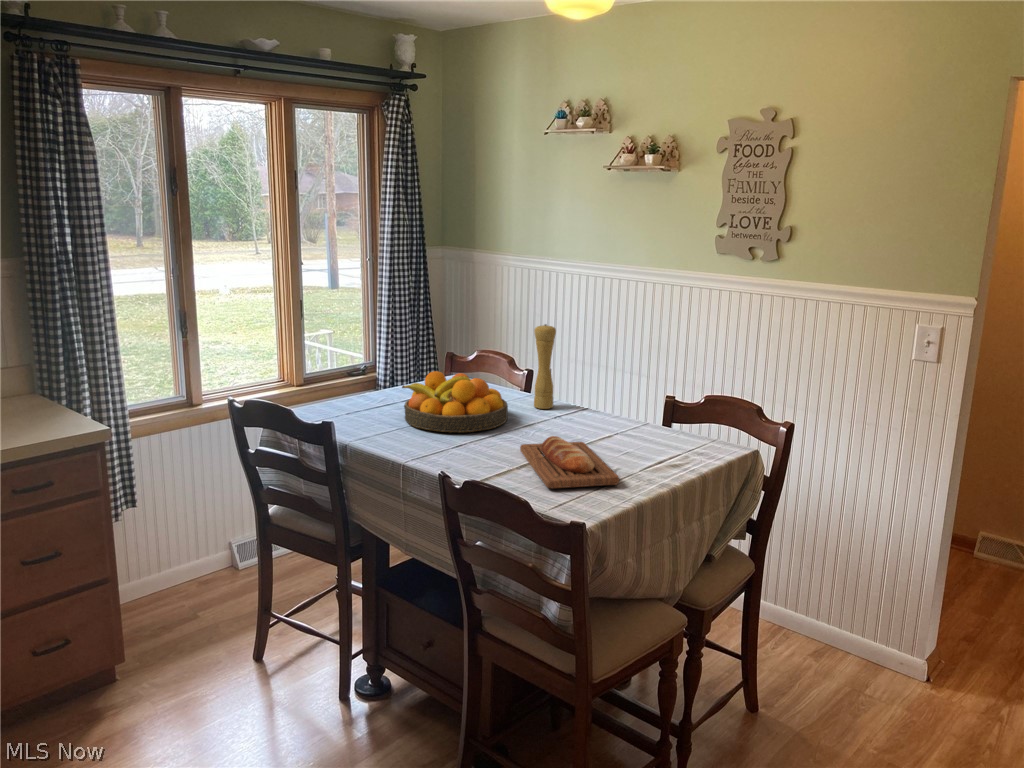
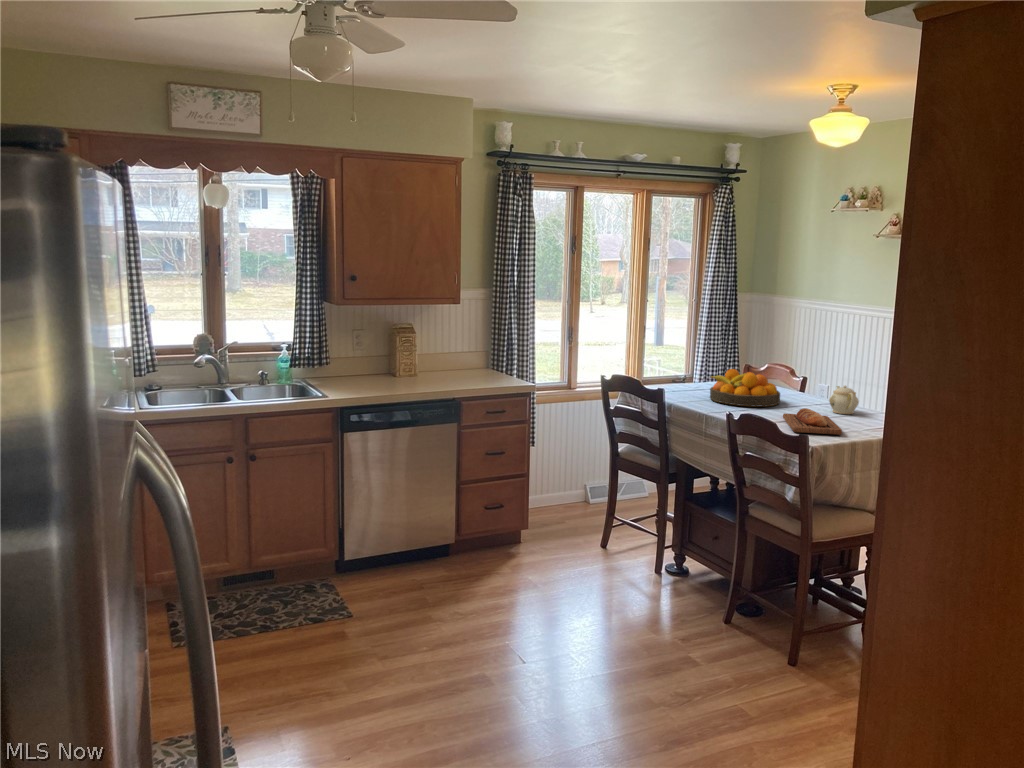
pepper mill: present [534,324,556,409] -> none [801,343,820,401]
teapot: none [578,388,619,431] -> present [829,385,859,414]

